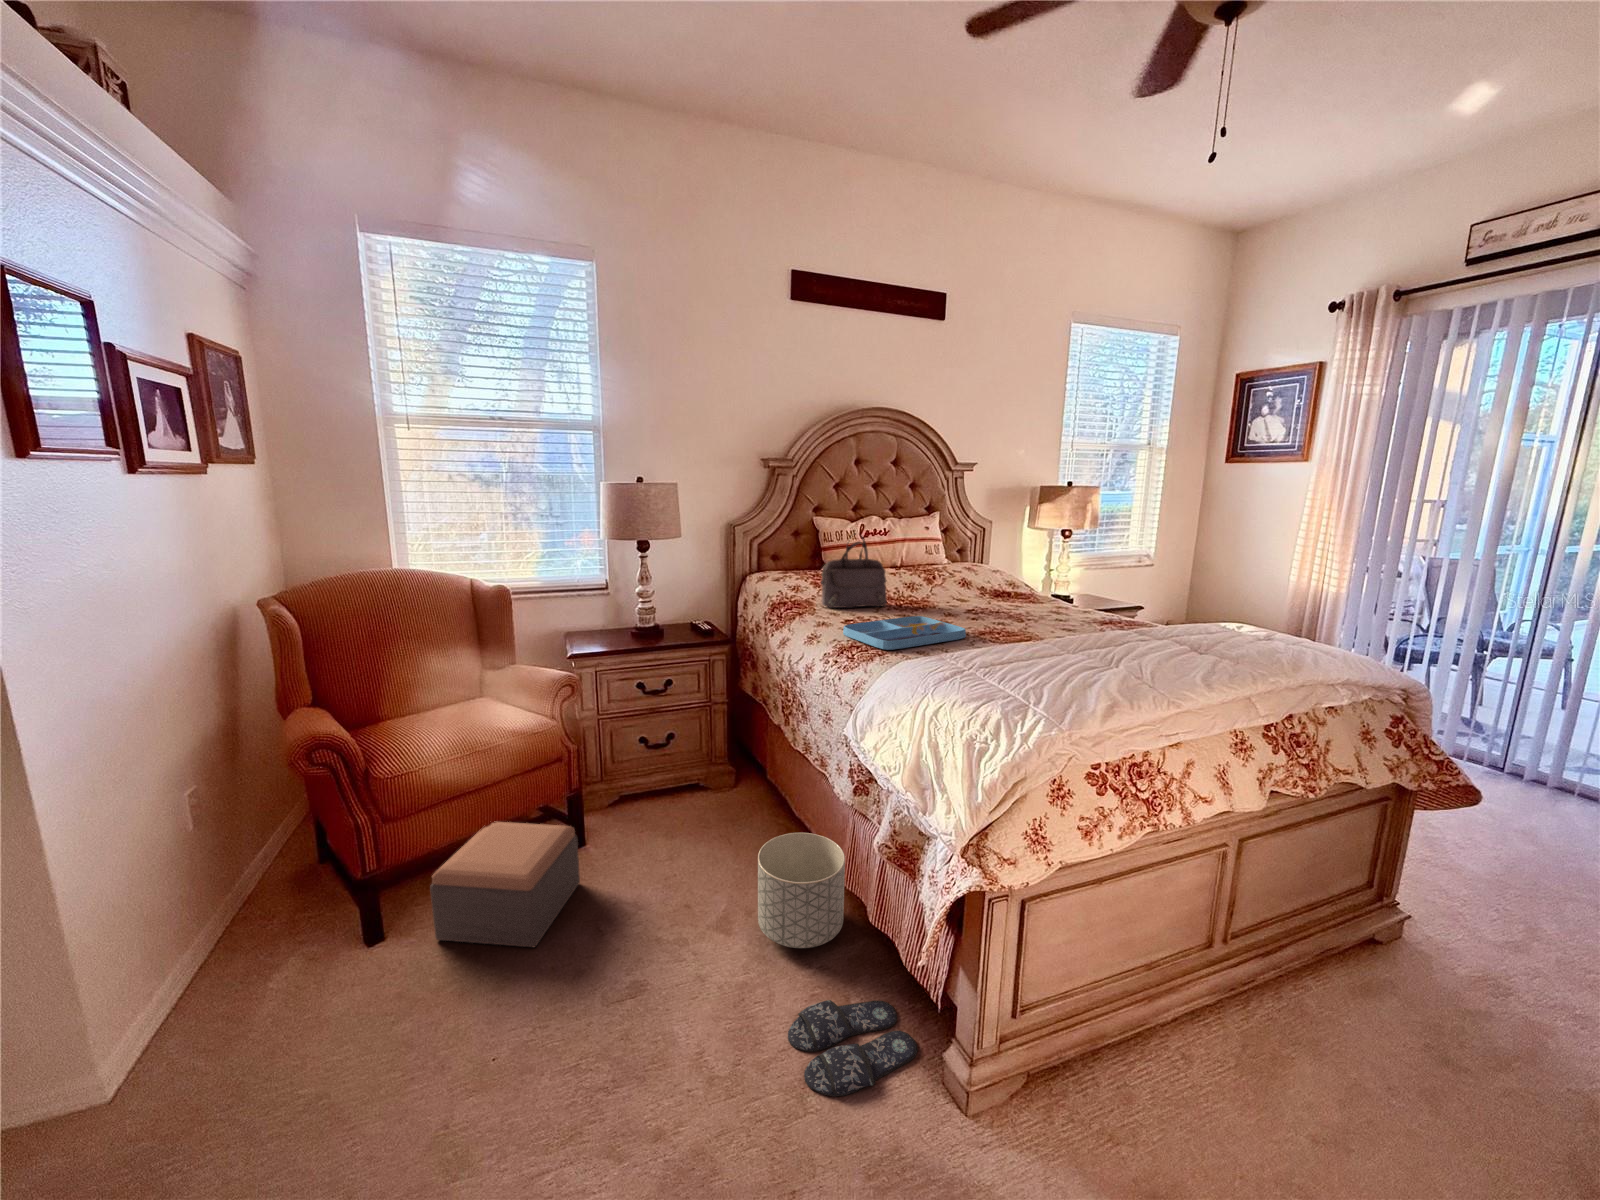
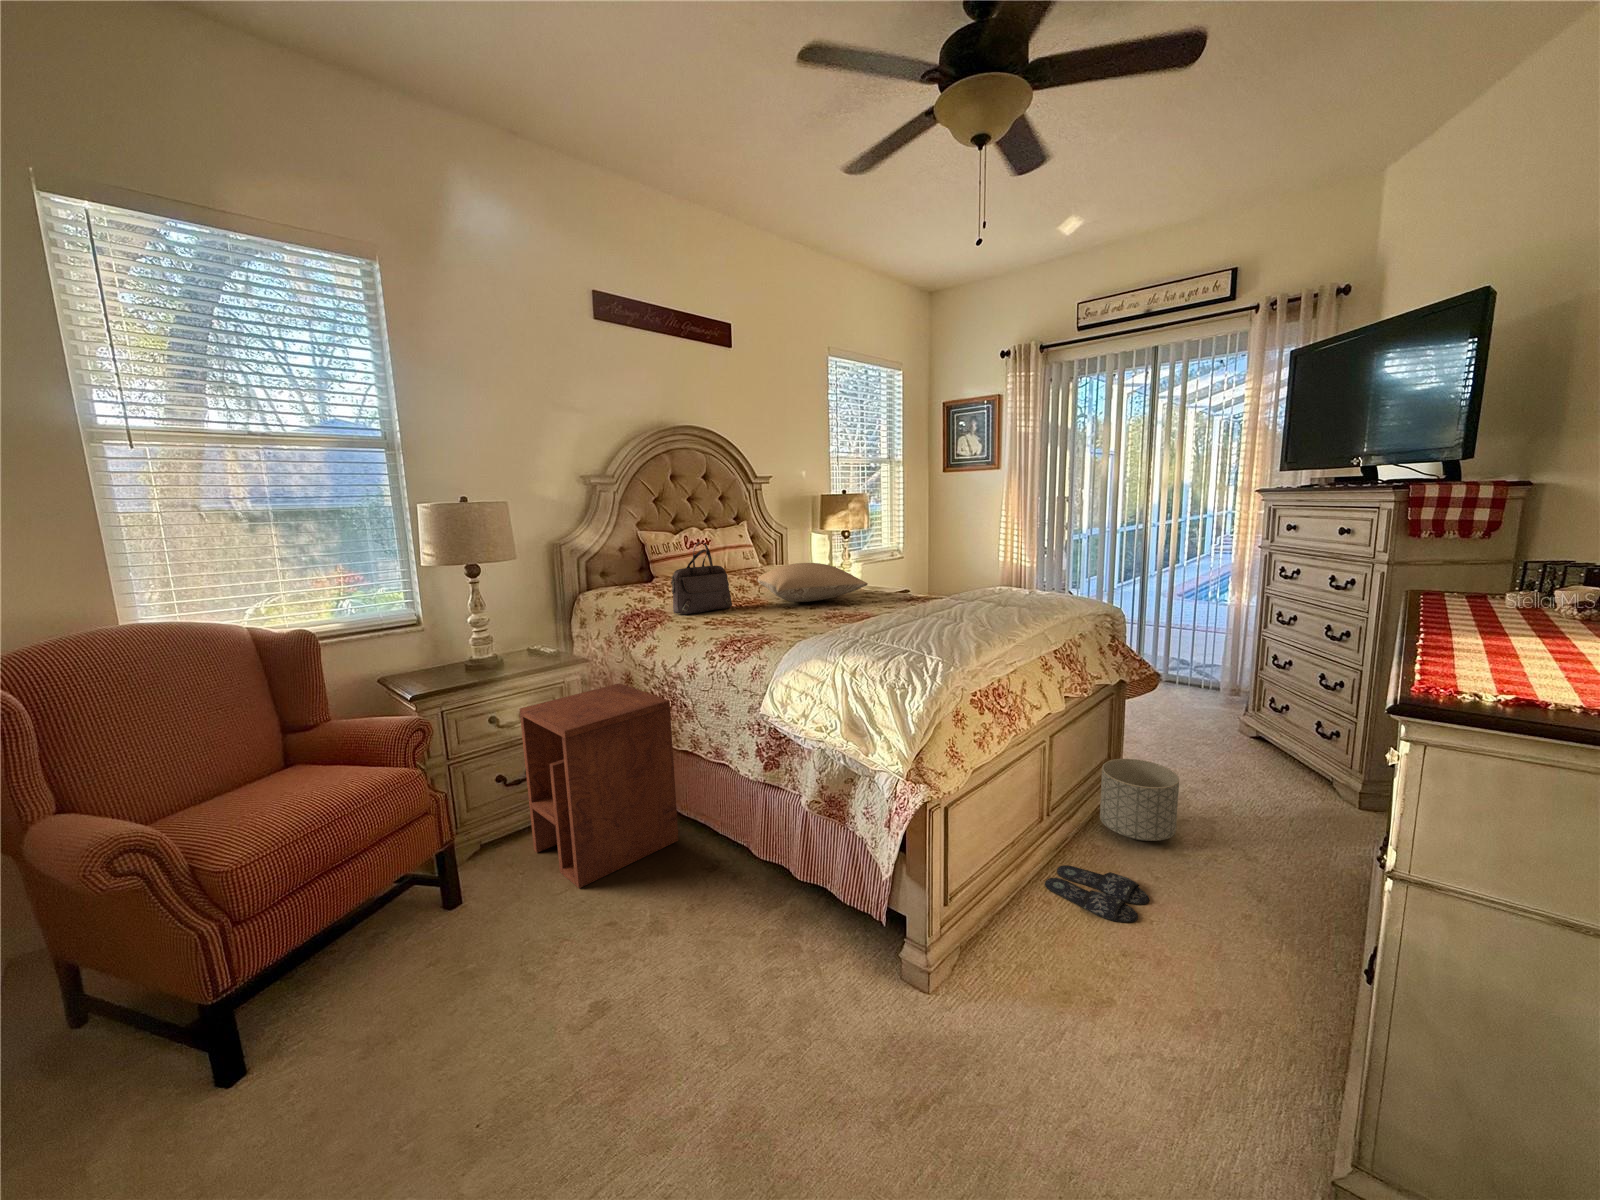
pillow: none [927,565,1045,610] -> present [757,563,868,602]
tray: present [843,616,966,650] -> none [718,610,822,639]
side table: none [658,669,789,862] -> present [519,683,679,888]
footstool: present [430,822,580,947] -> none [312,877,478,1046]
planter: present [758,833,845,948] -> present [1100,759,1179,841]
slippers: present [788,1000,917,1097] -> present [1045,865,1149,922]

